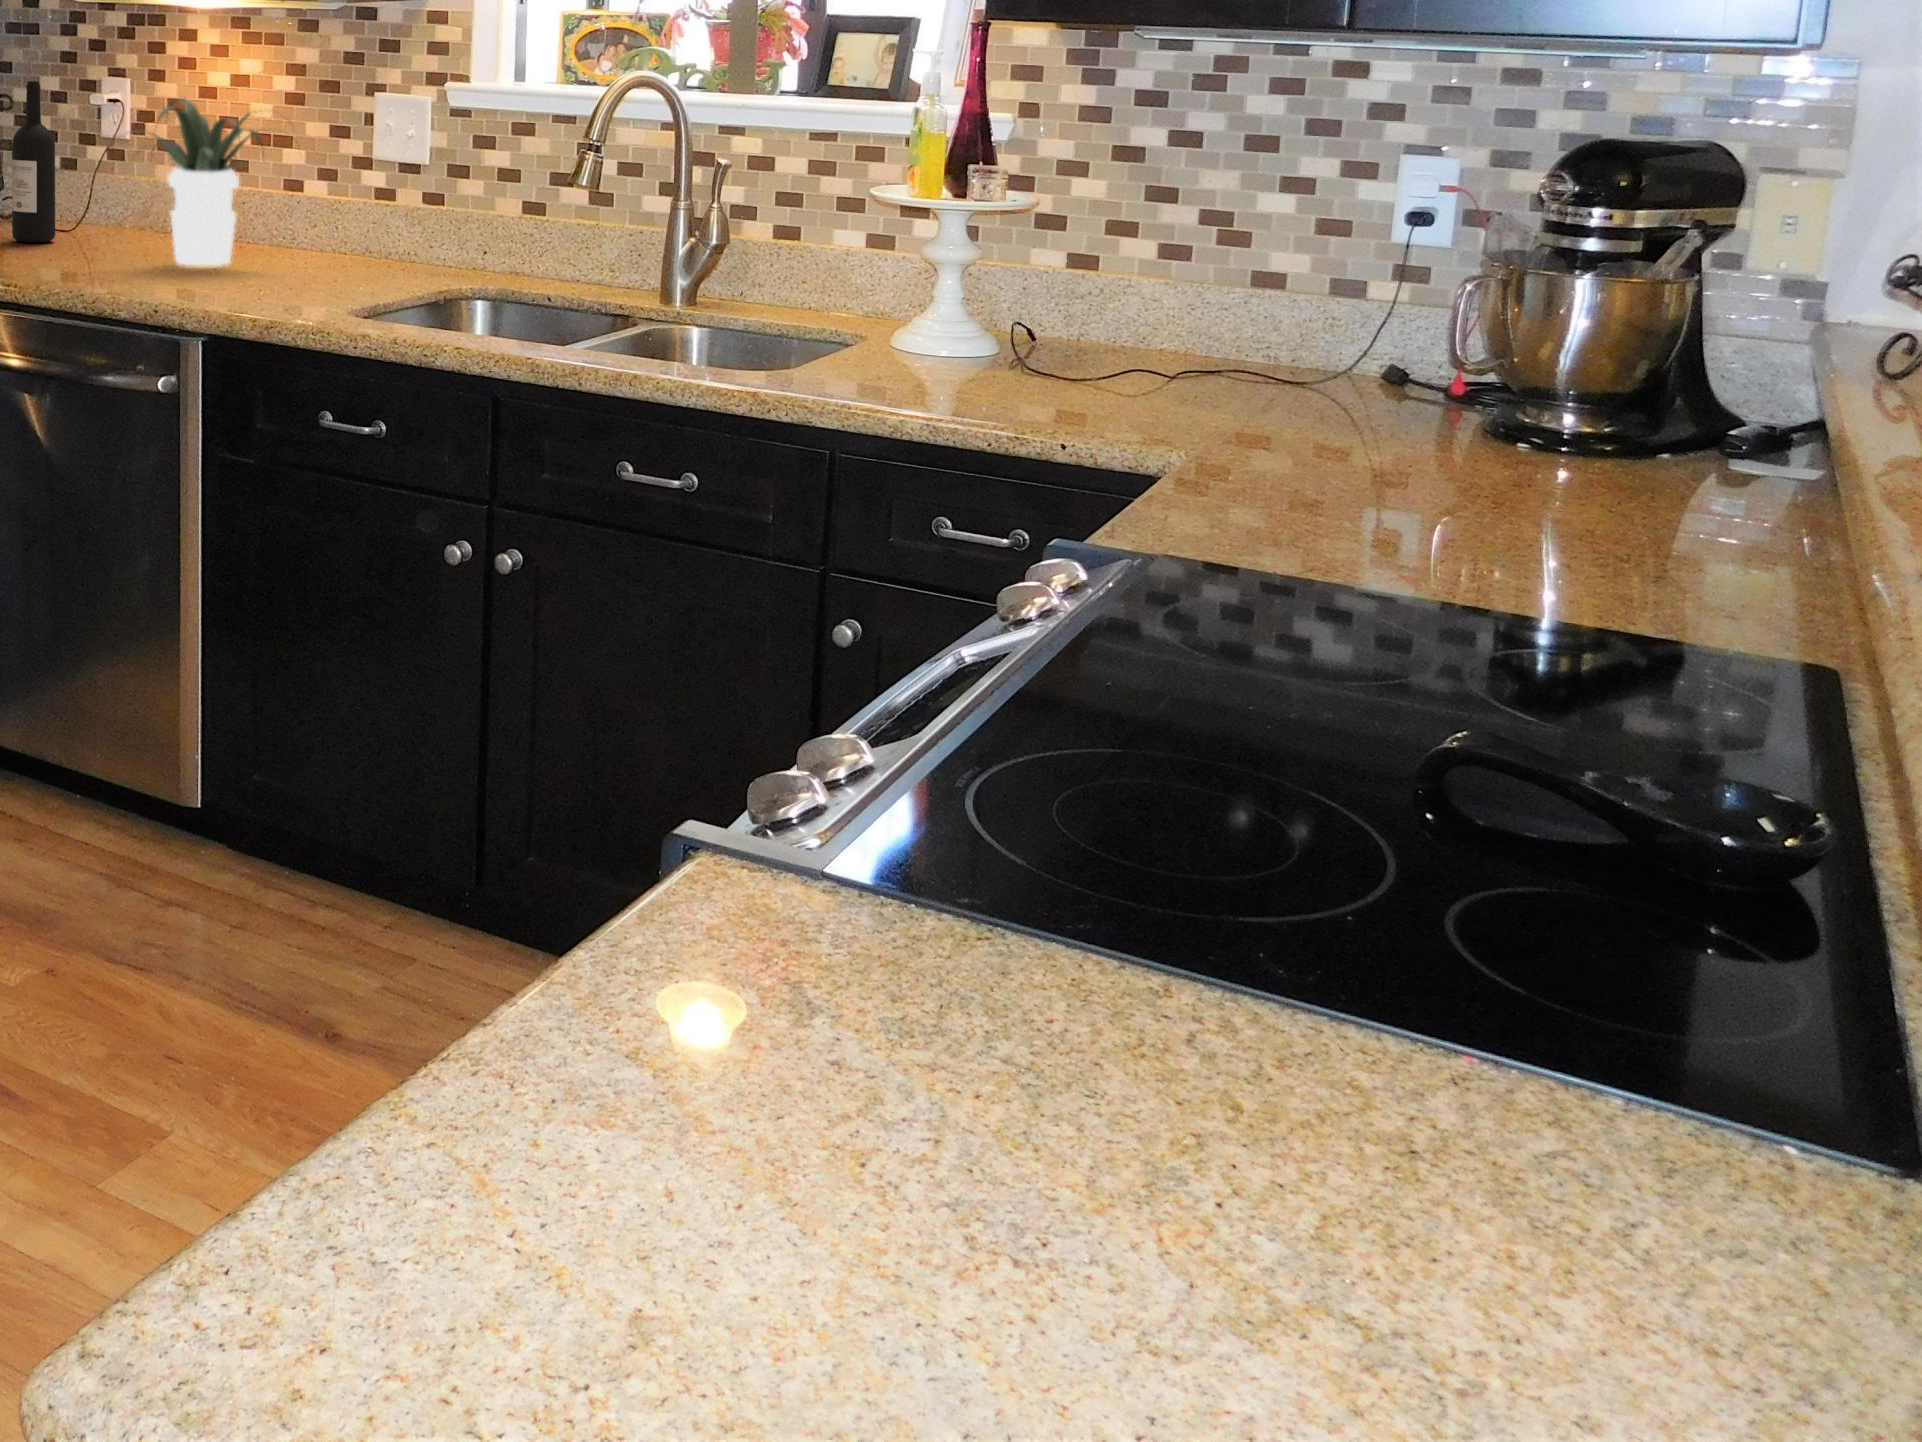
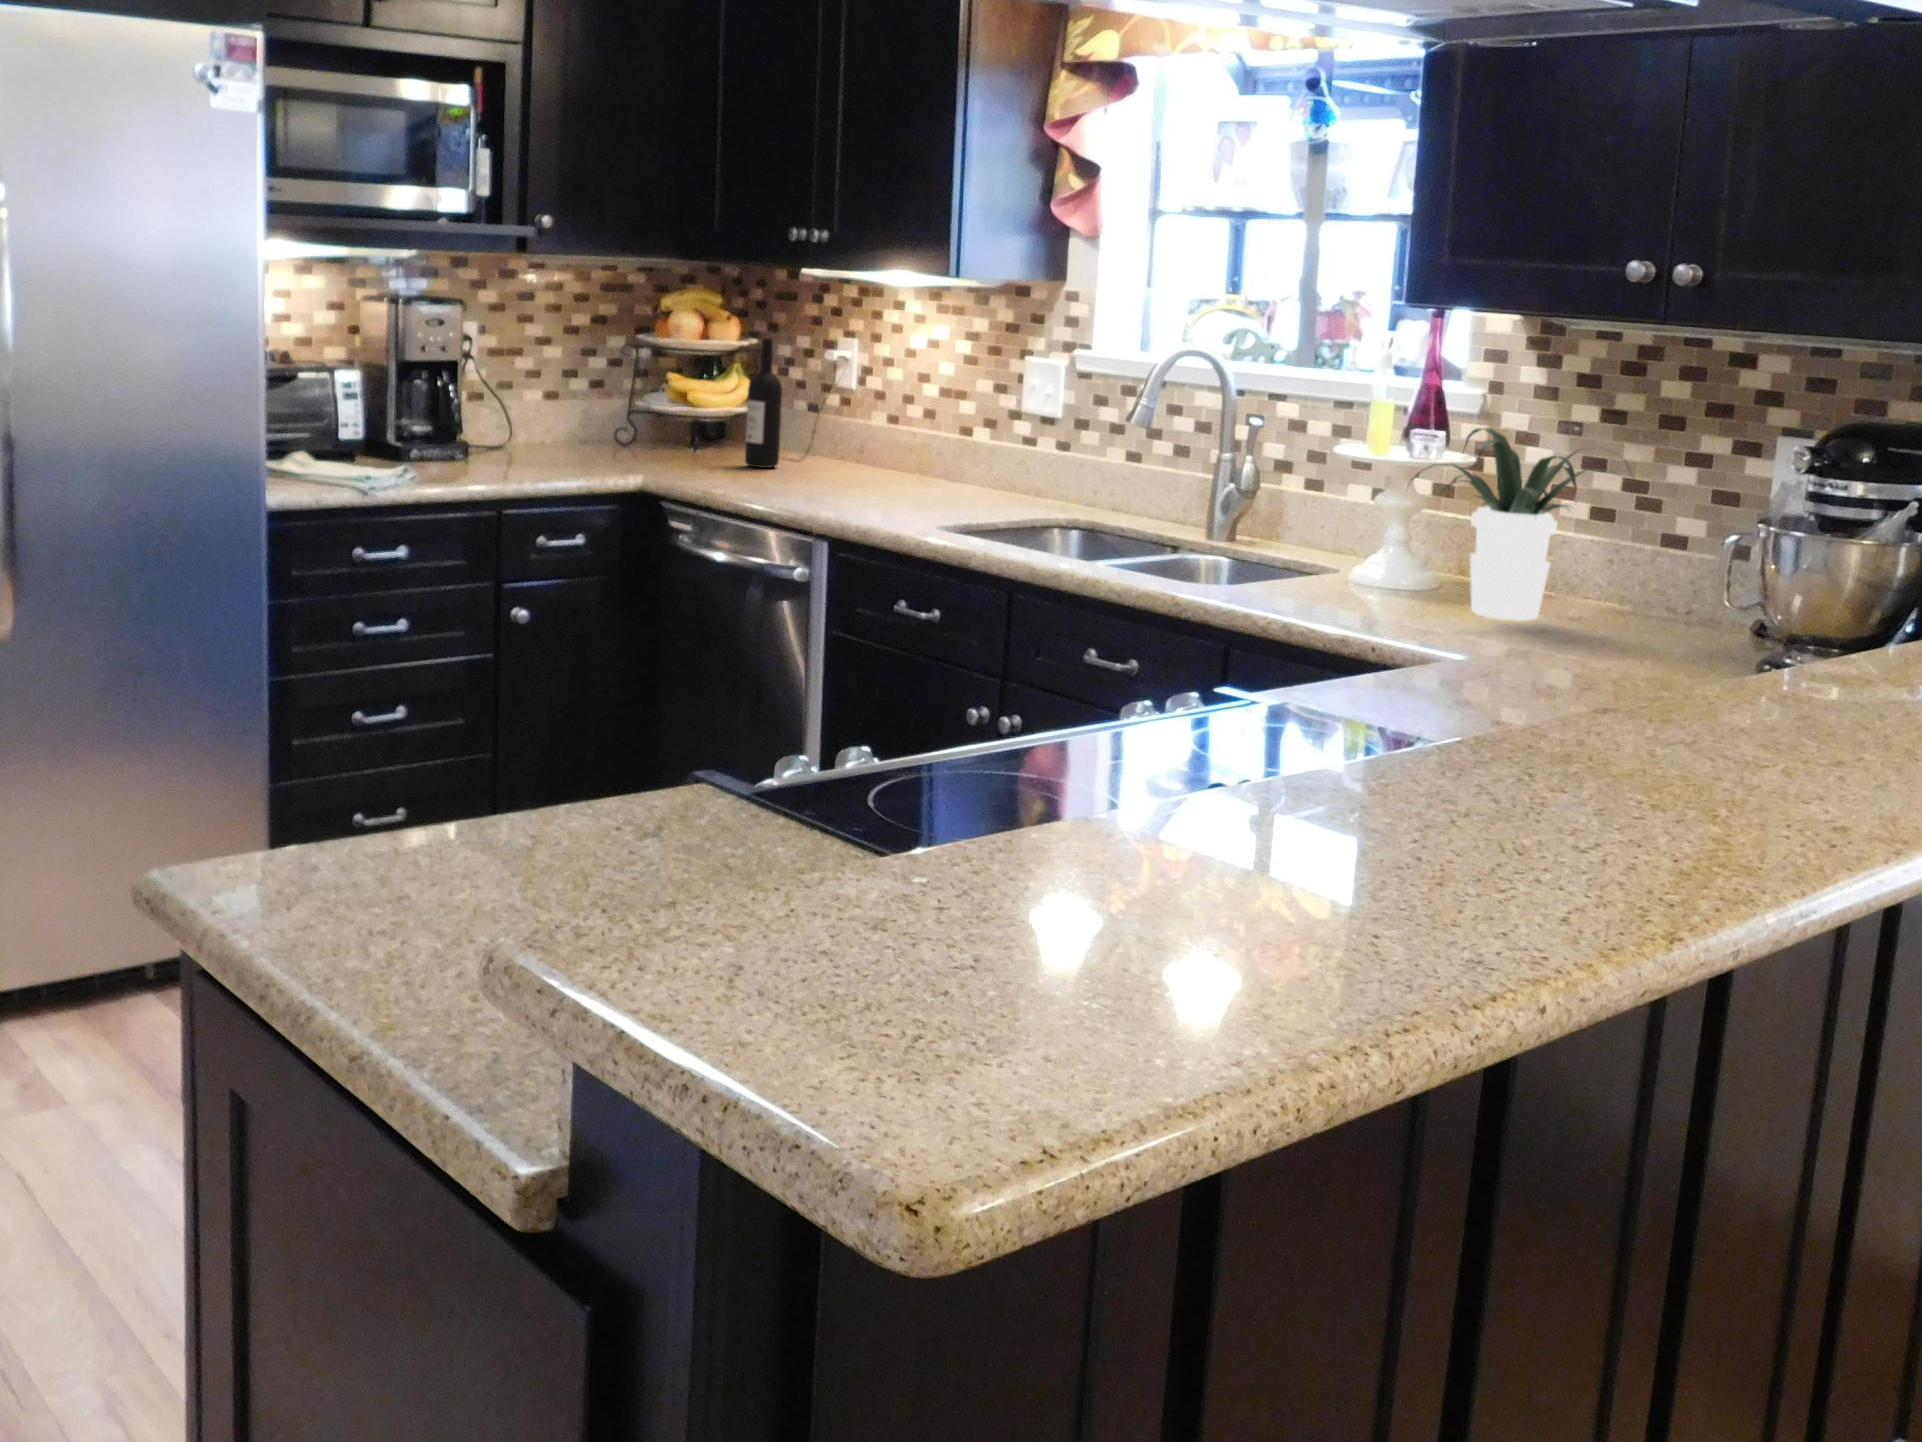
potted plant: present [111,98,291,266] -> present [1416,428,1629,621]

